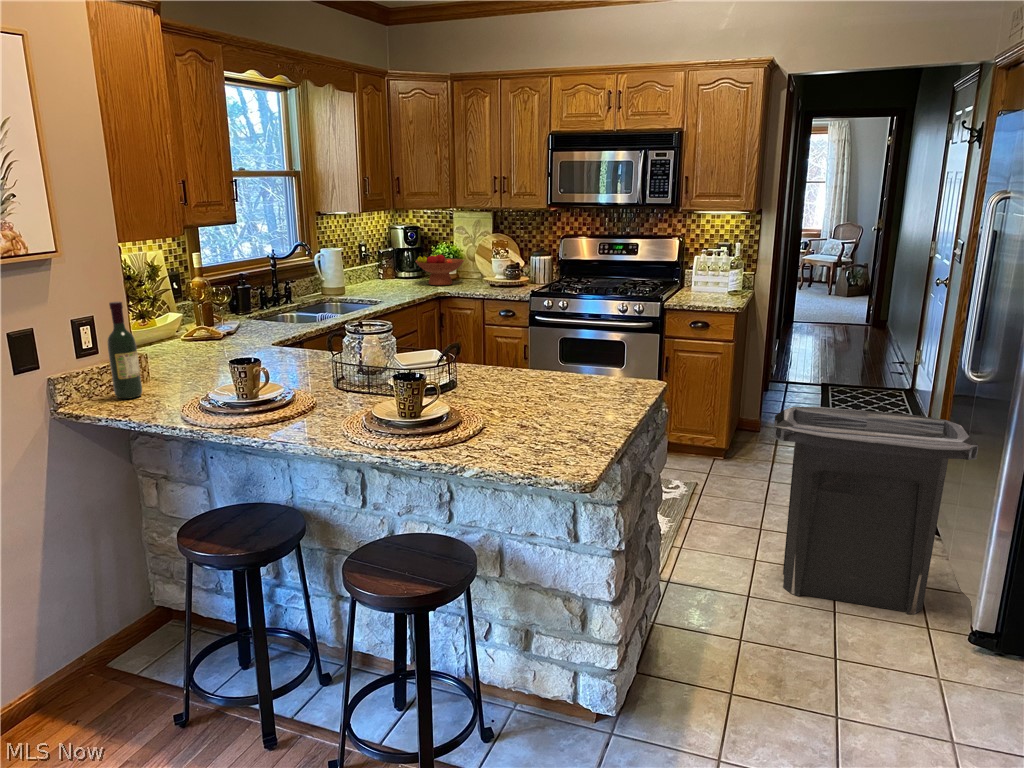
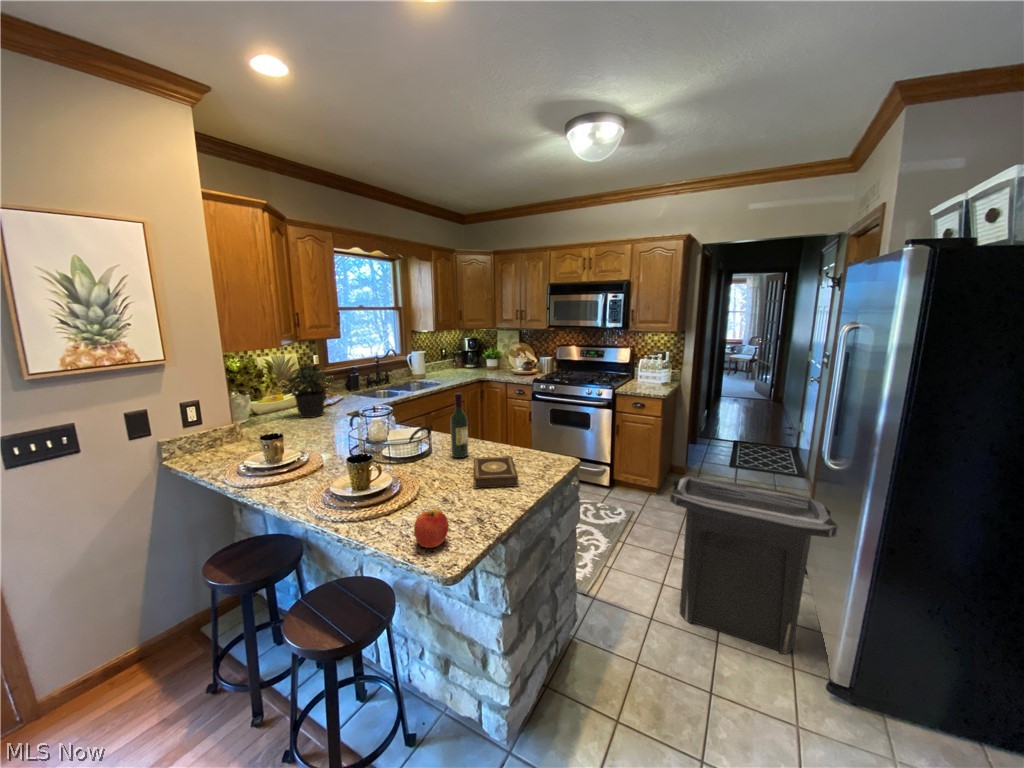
fruit bowl: present [415,252,464,285] -> none [470,354,499,373]
potted plant: none [166,263,249,352] -> present [281,364,332,418]
wine bottle: present [108,302,142,399] -> present [451,393,468,458]
book: none [534,377,610,412] -> present [474,456,518,488]
apple: none [532,417,572,459] -> present [414,510,449,548]

